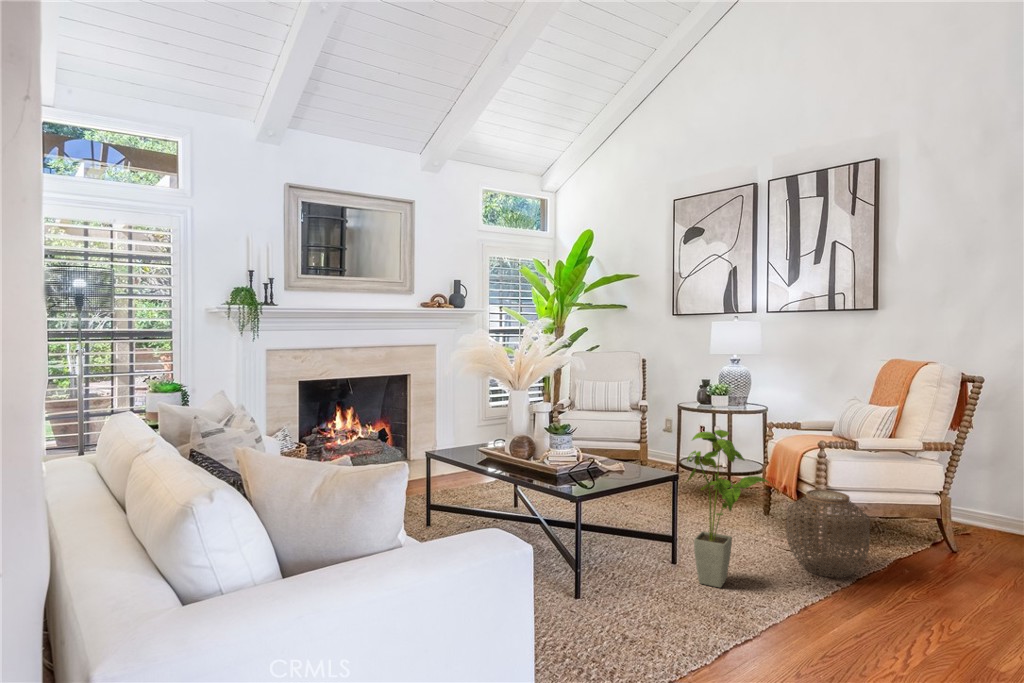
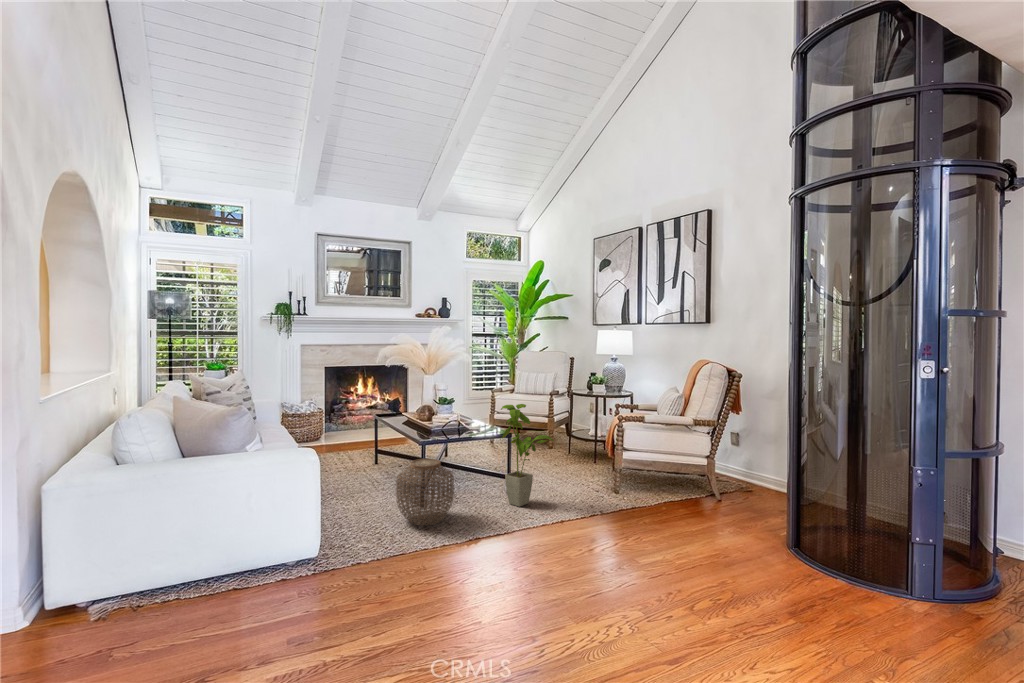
woven basket: present [787,490,870,578] -> present [396,459,454,526]

